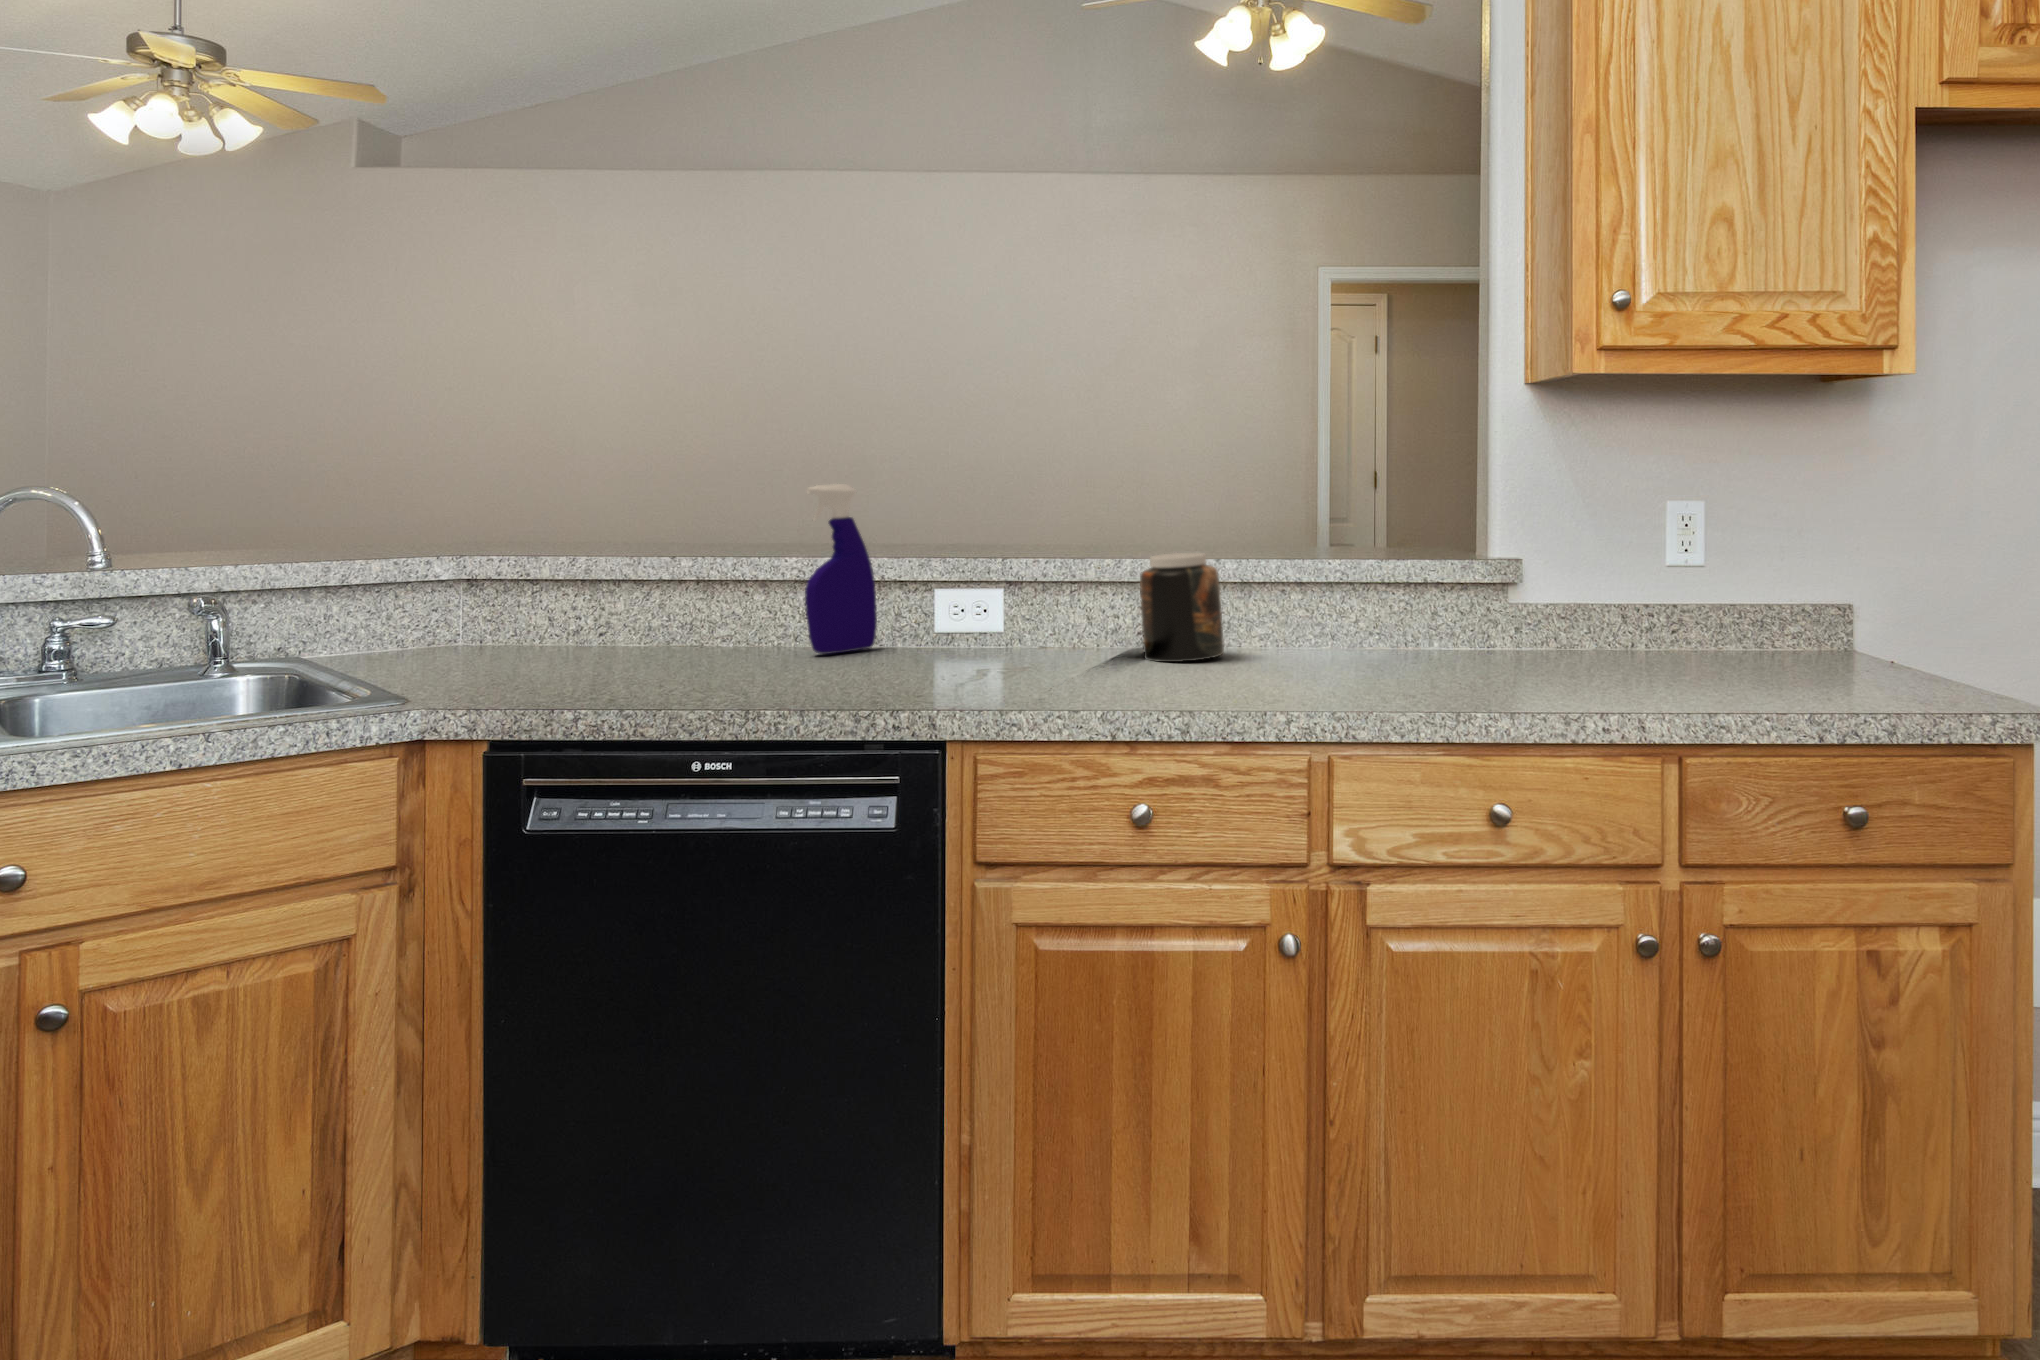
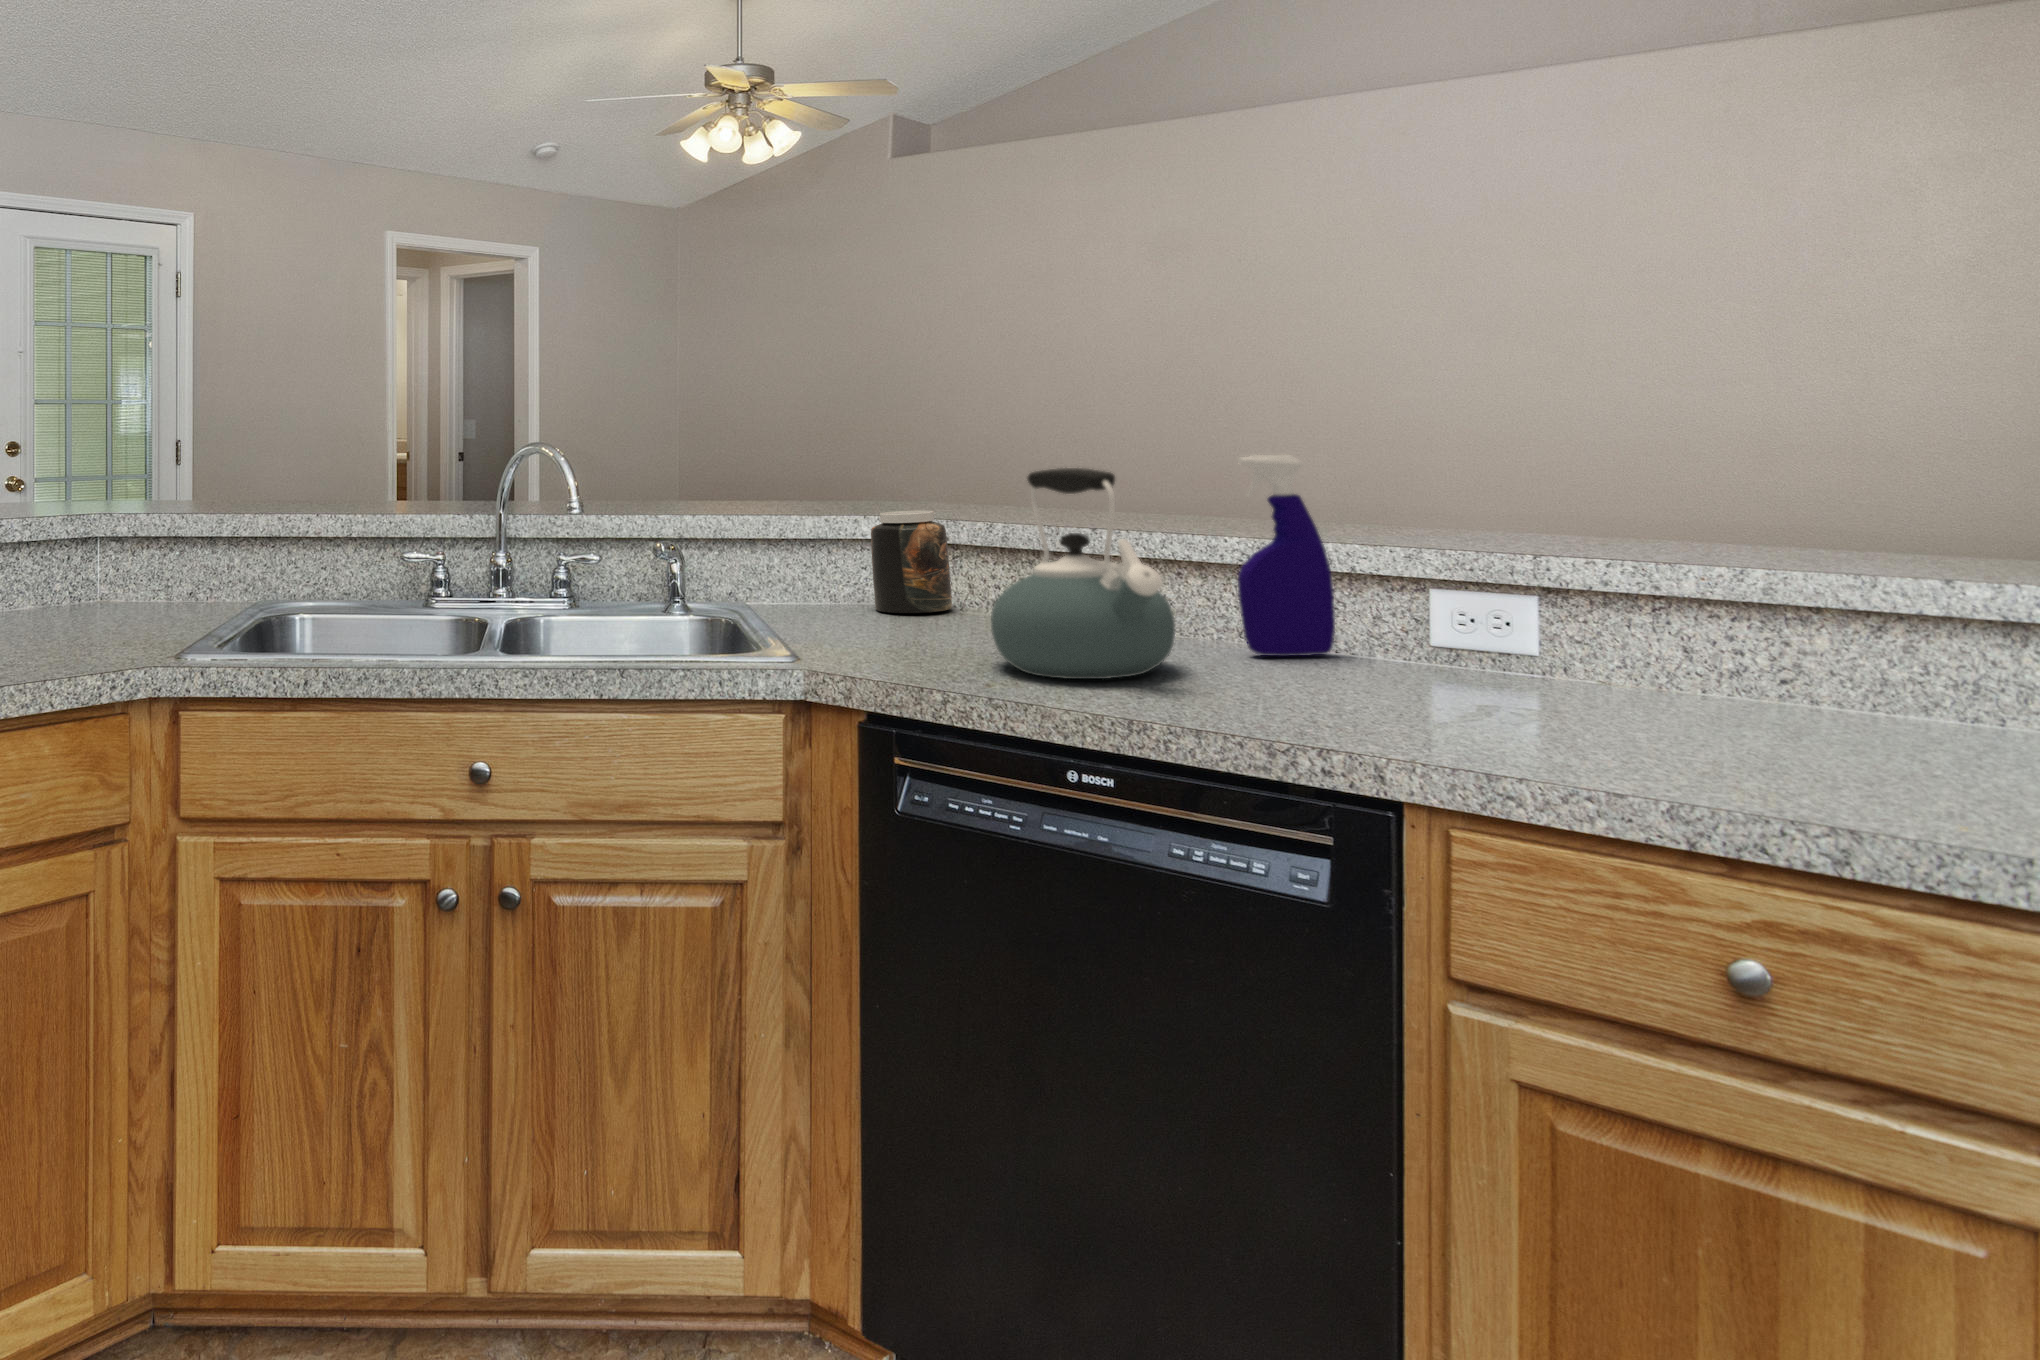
kettle: none [600,499,761,688] -> present [991,468,1175,679]
jar: present [1140,553,1224,662] -> present [871,510,952,613]

